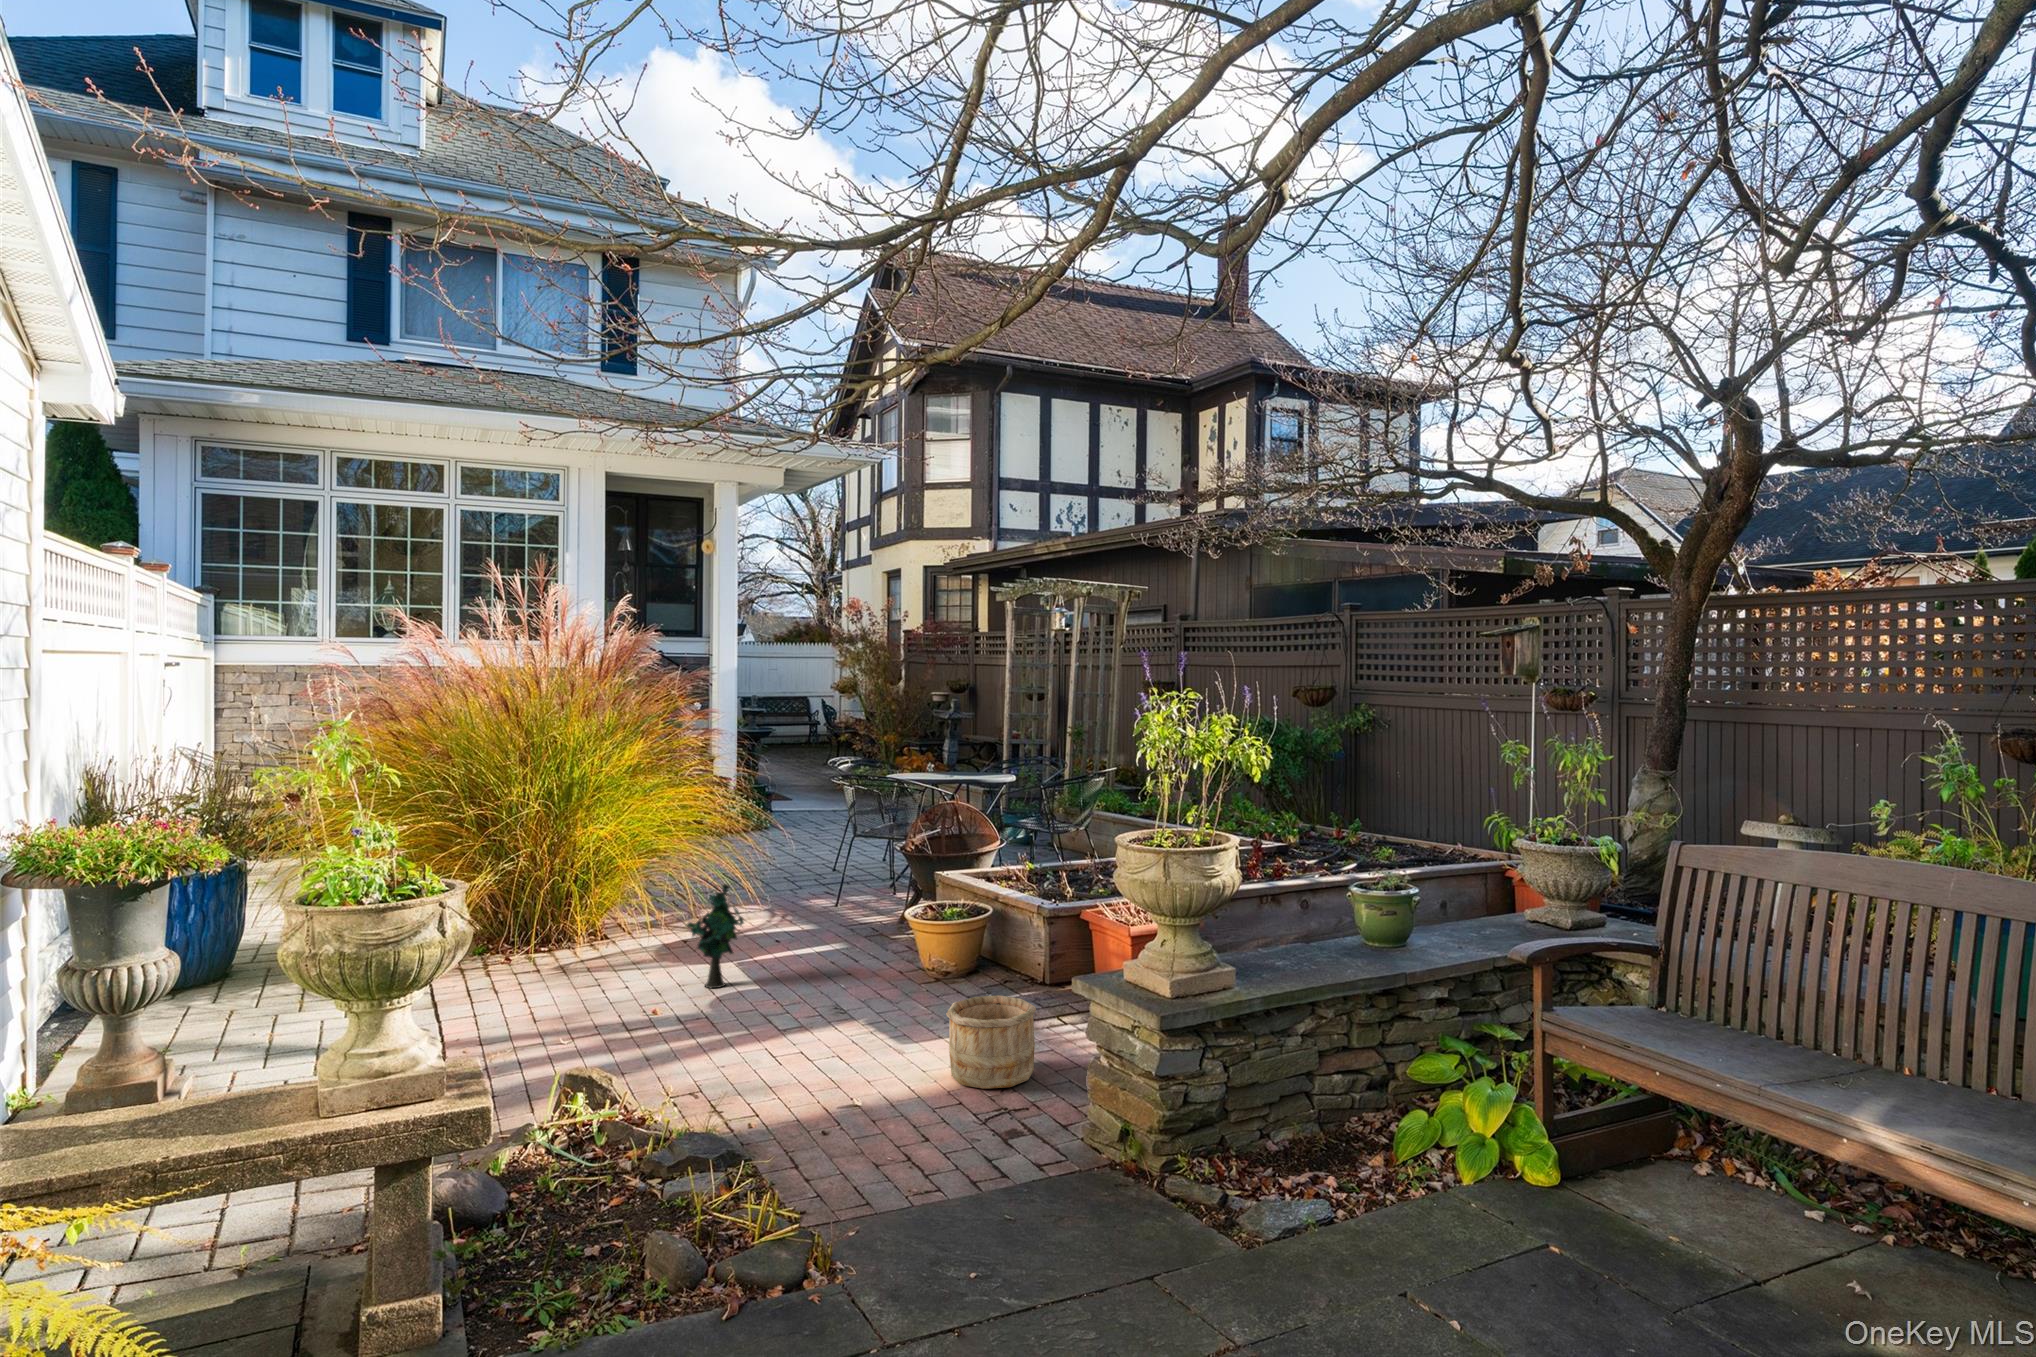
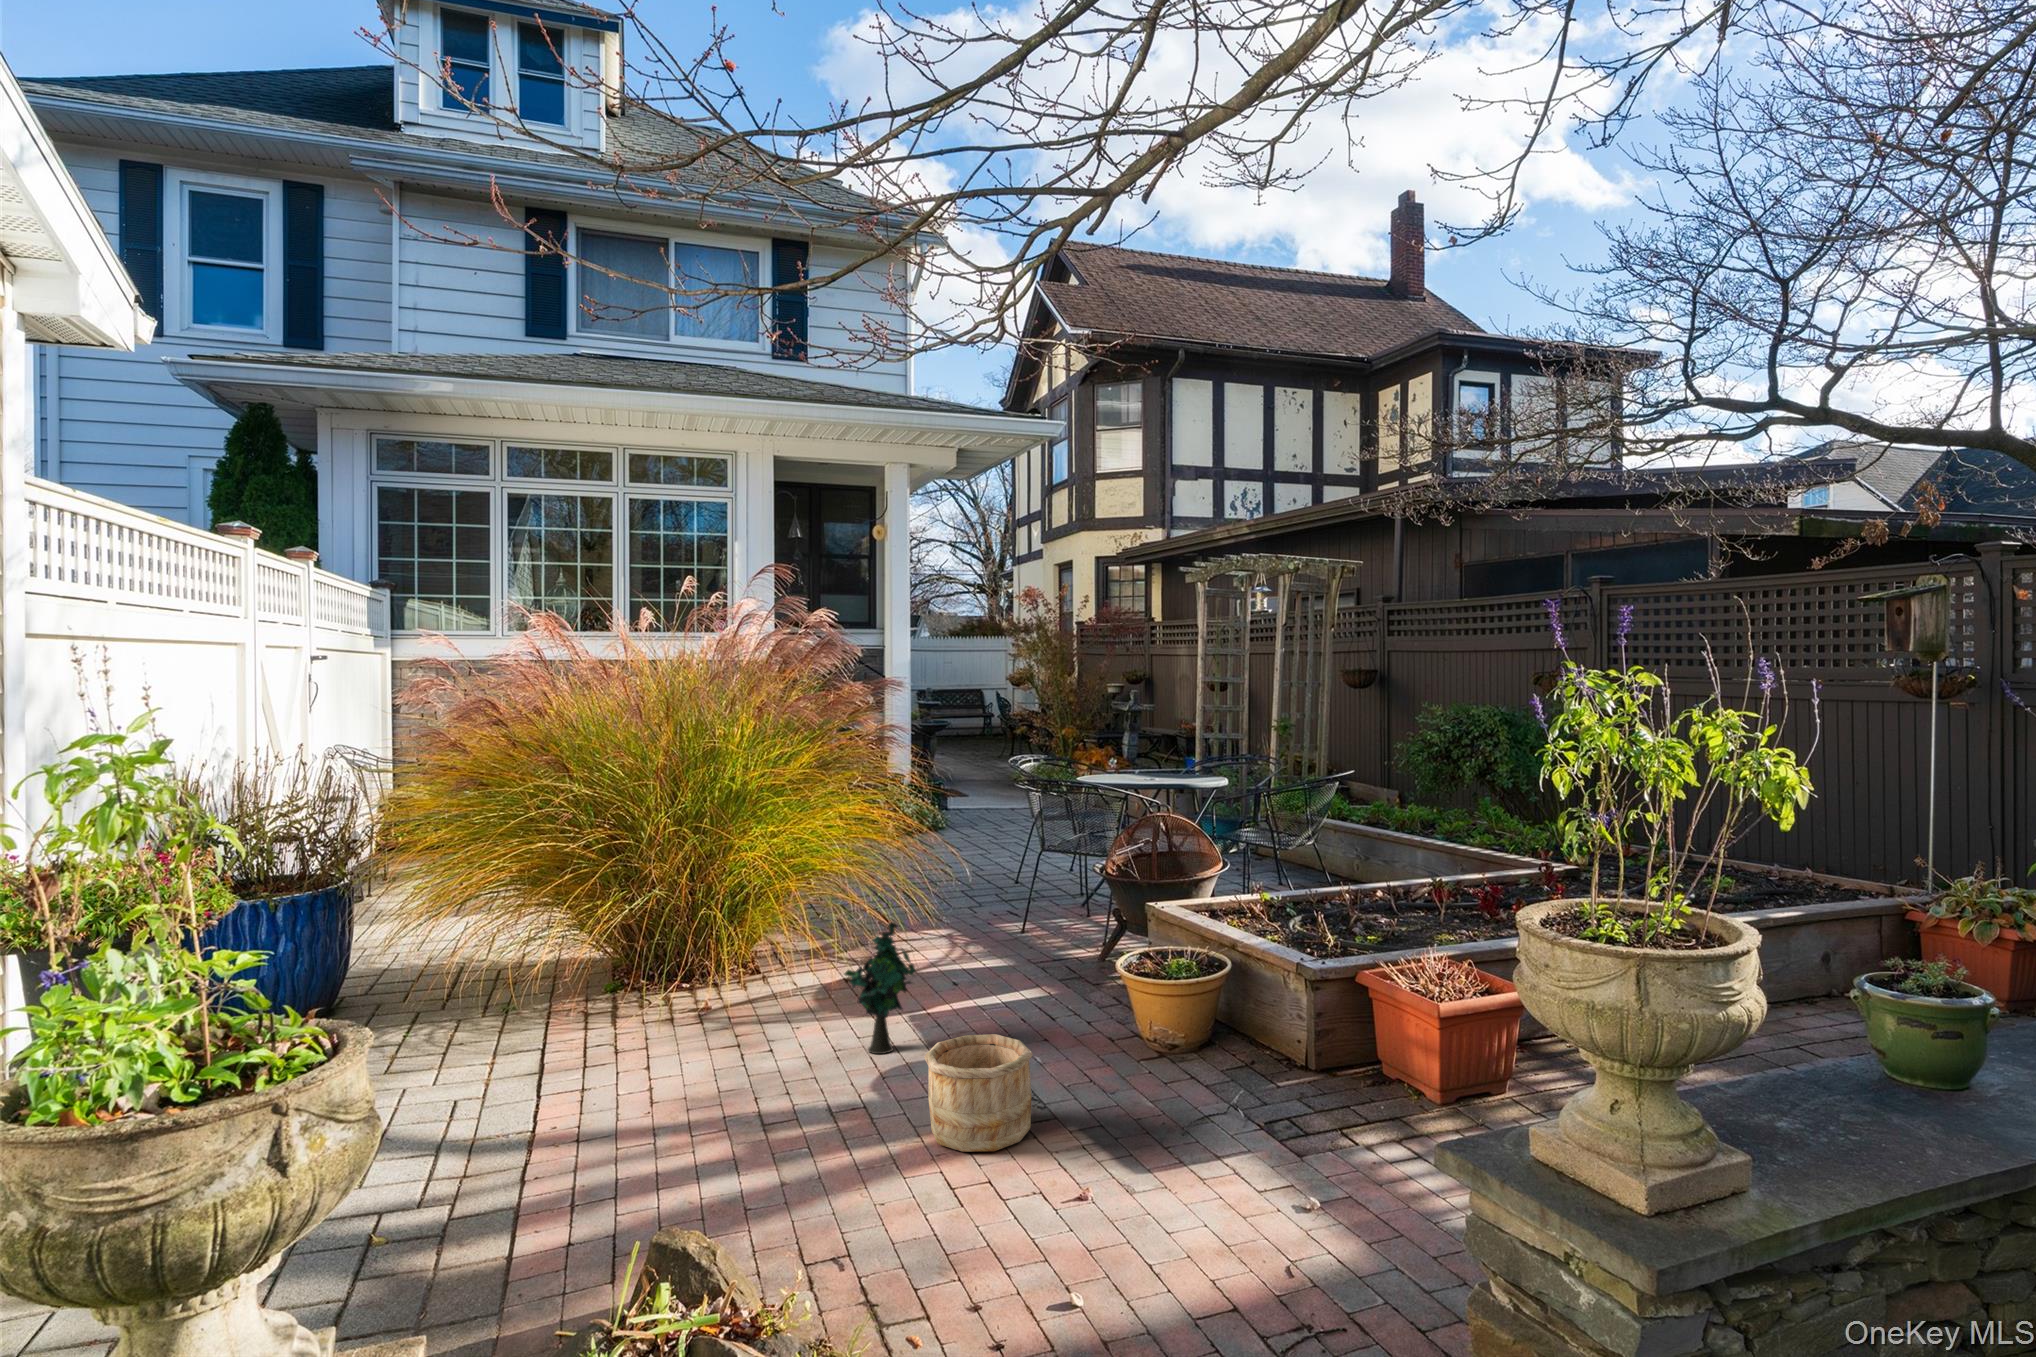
wooden bucket: present [946,995,1036,1089] -> present [924,1034,1033,1152]

